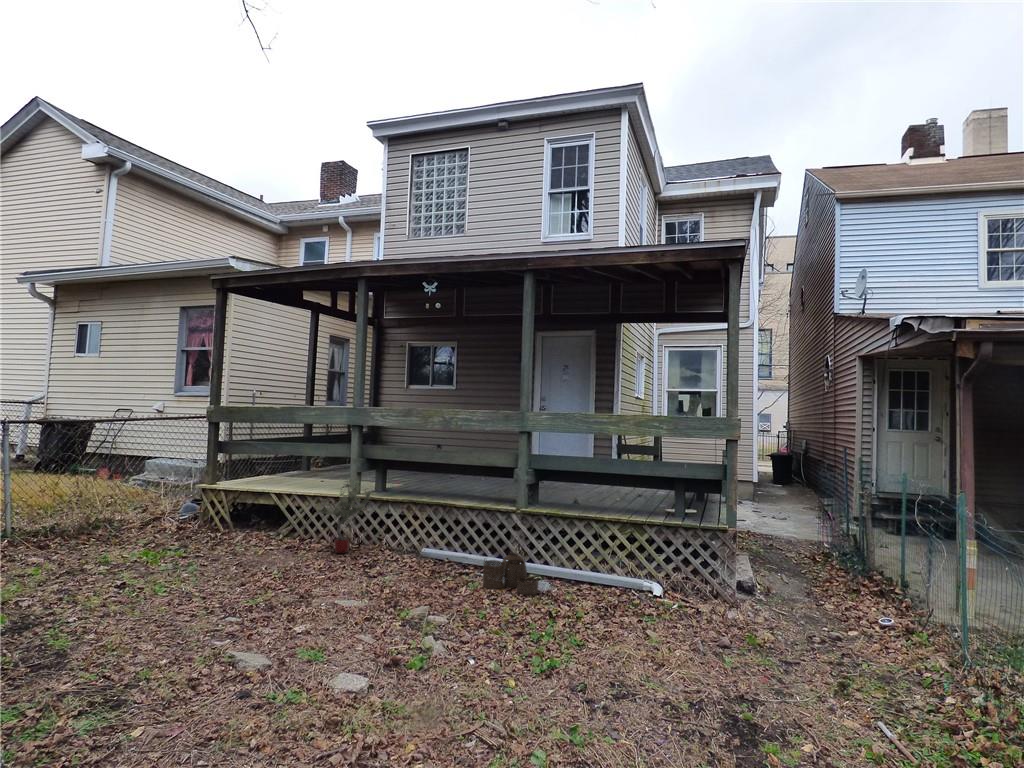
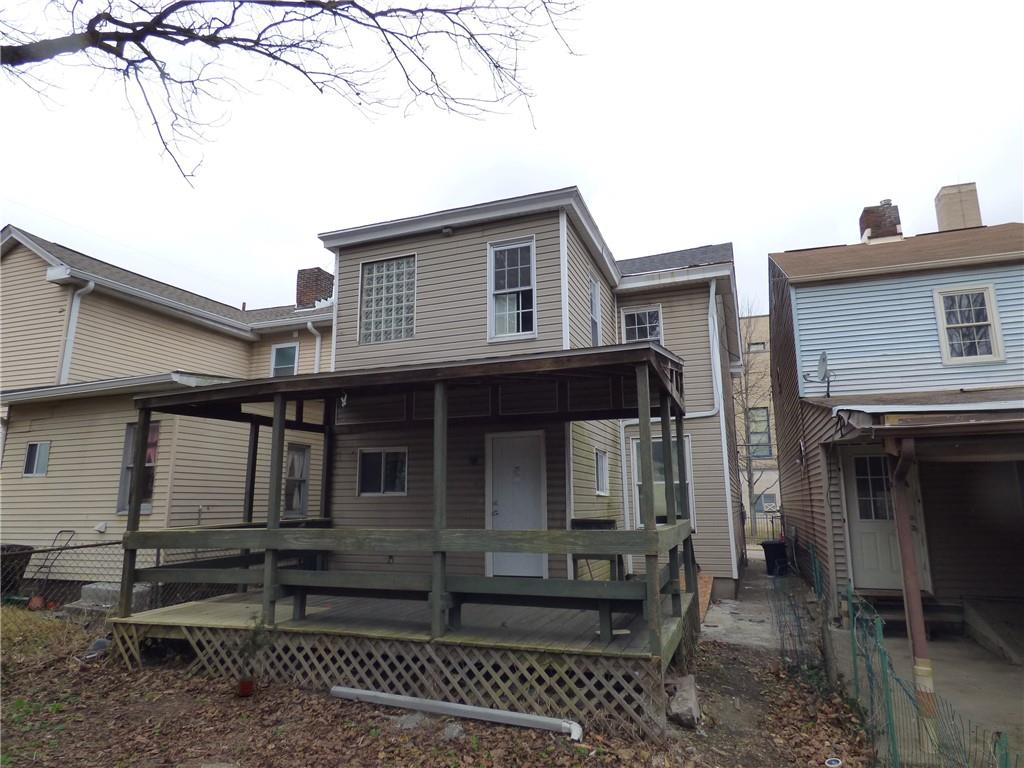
woven basket: present [483,553,538,595] -> none [384,688,443,743]

